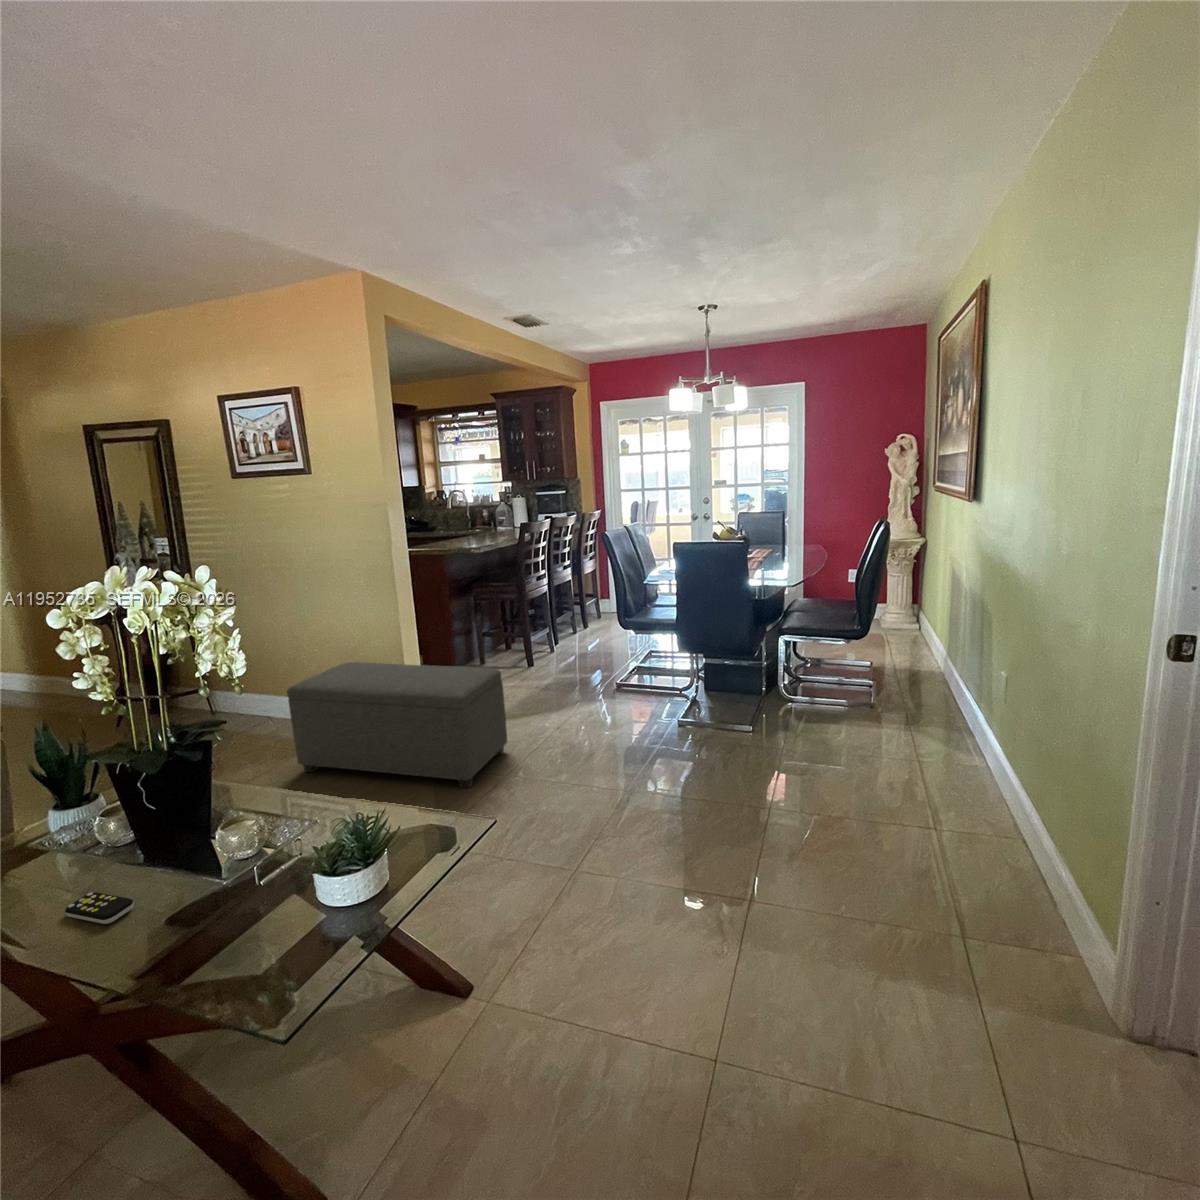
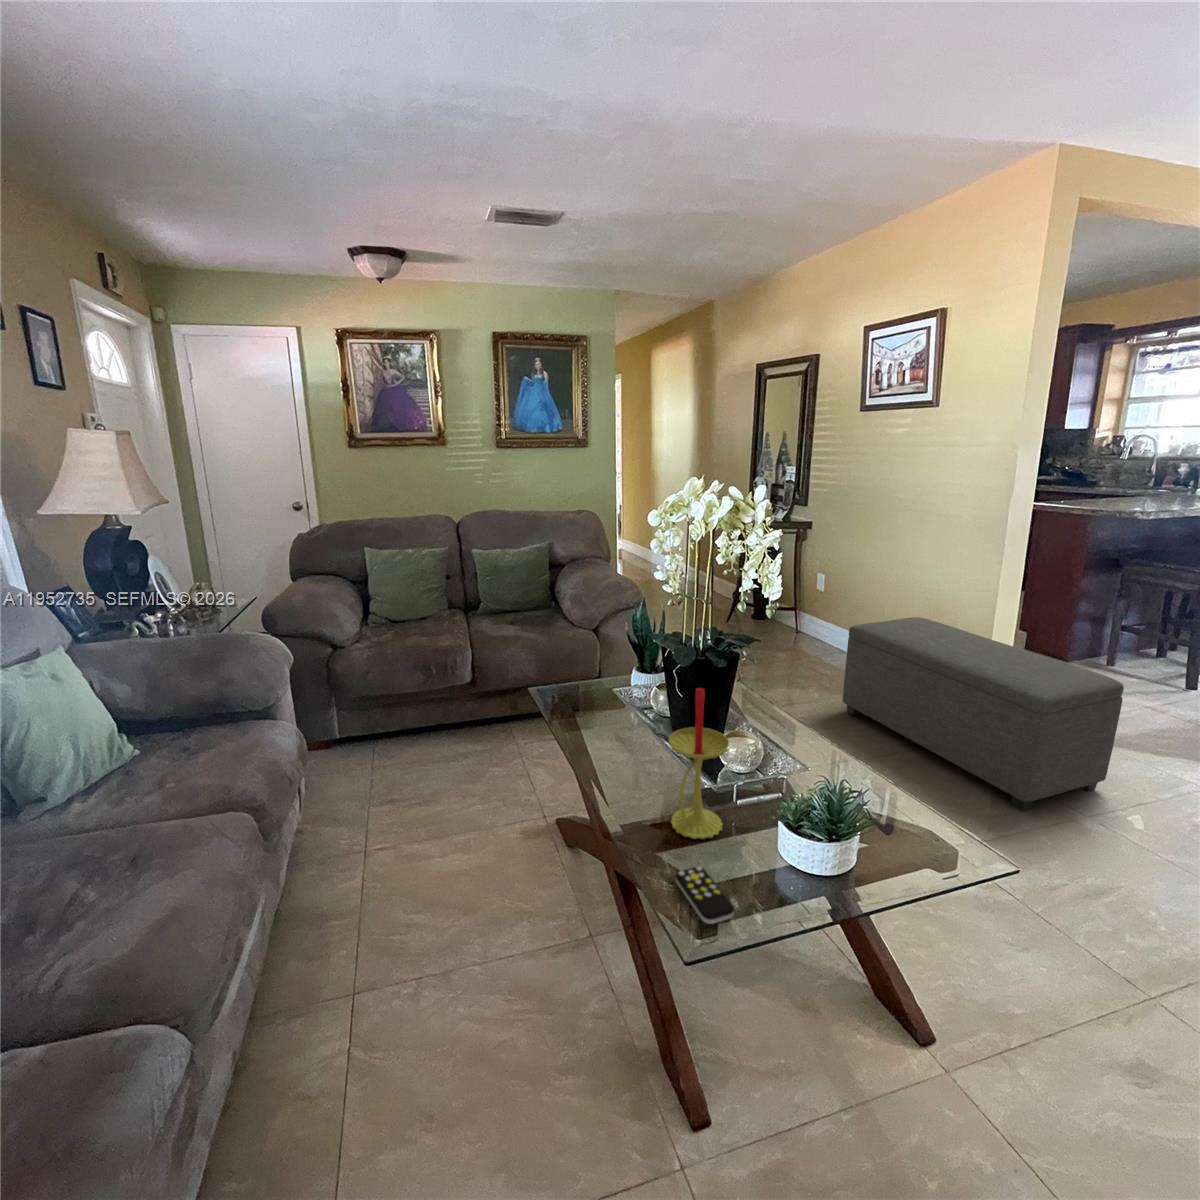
candle: none [165,781,252,951] -> present [669,688,729,839]
remote control: present [65,892,134,924] -> present [676,867,734,924]

